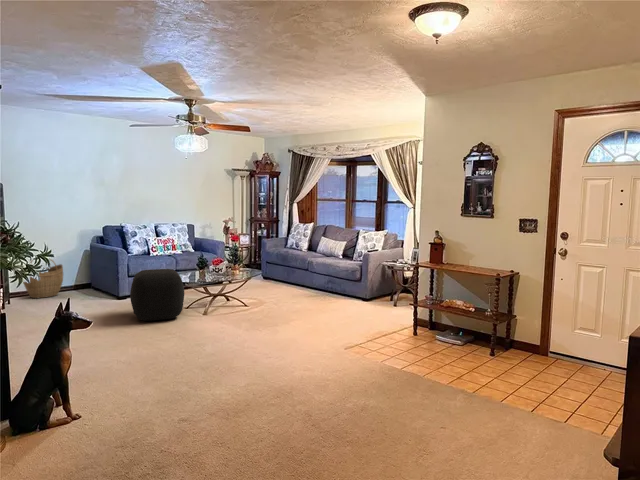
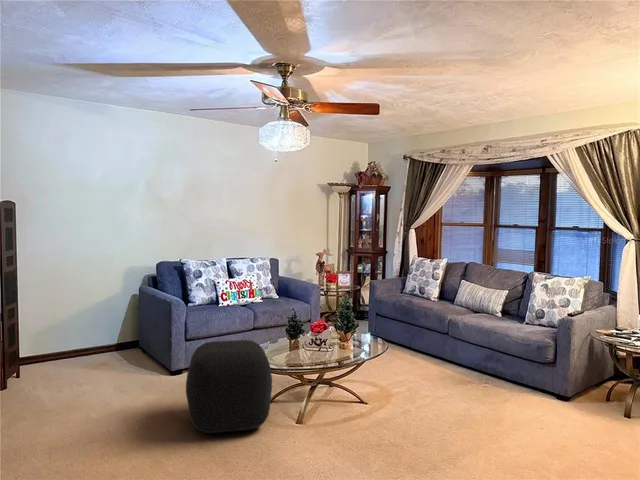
woven basket: present [23,259,63,298] -> none [42,305,99,368]

